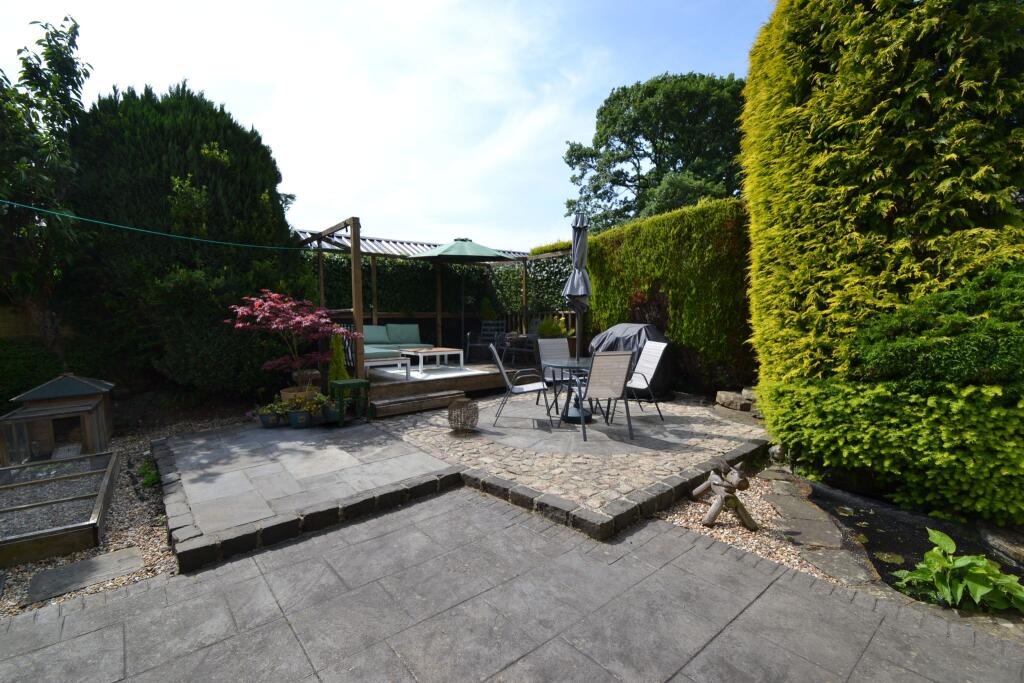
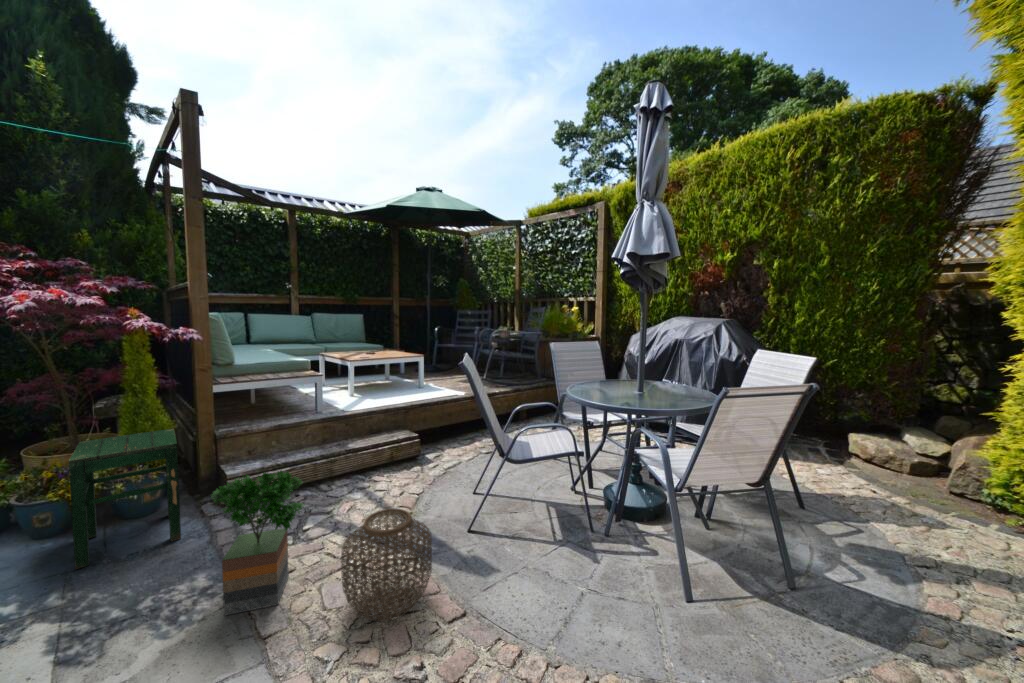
potted tree: none [400,385,432,432] -> present [212,471,304,615]

